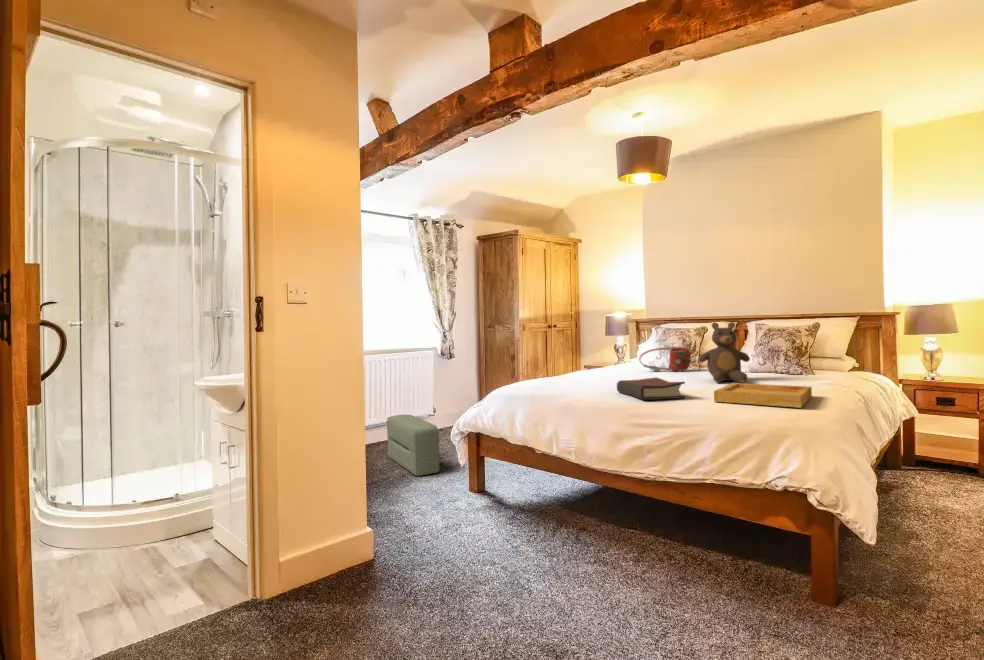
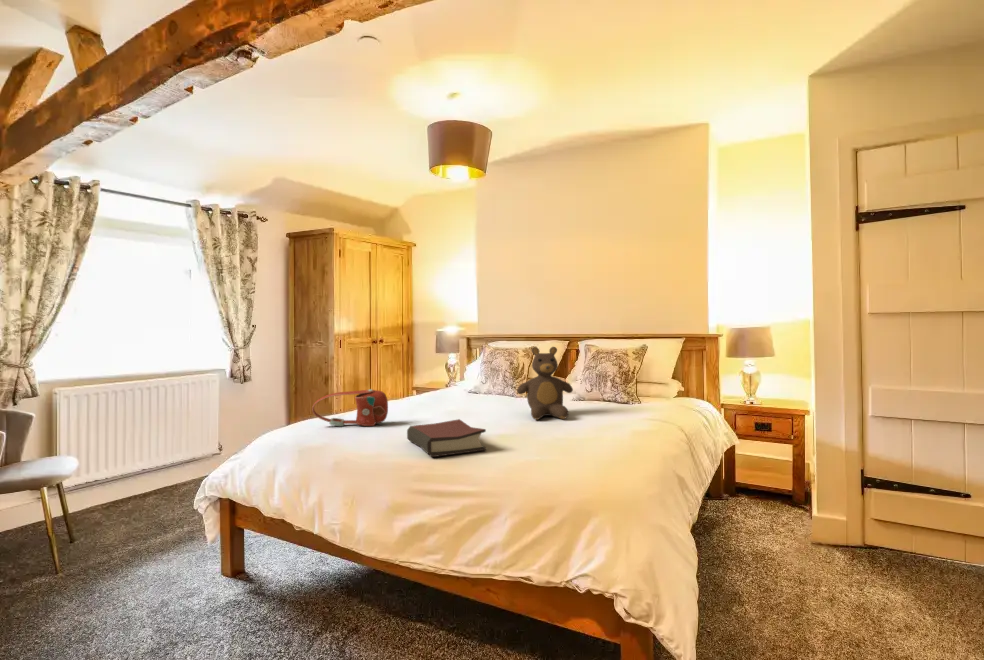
handbag: present [639,347,691,371] -> present [312,389,388,426]
tray: present [714,383,812,408] -> none [518,425,632,465]
pouf: present [387,415,440,476] -> none [127,464,189,556]

